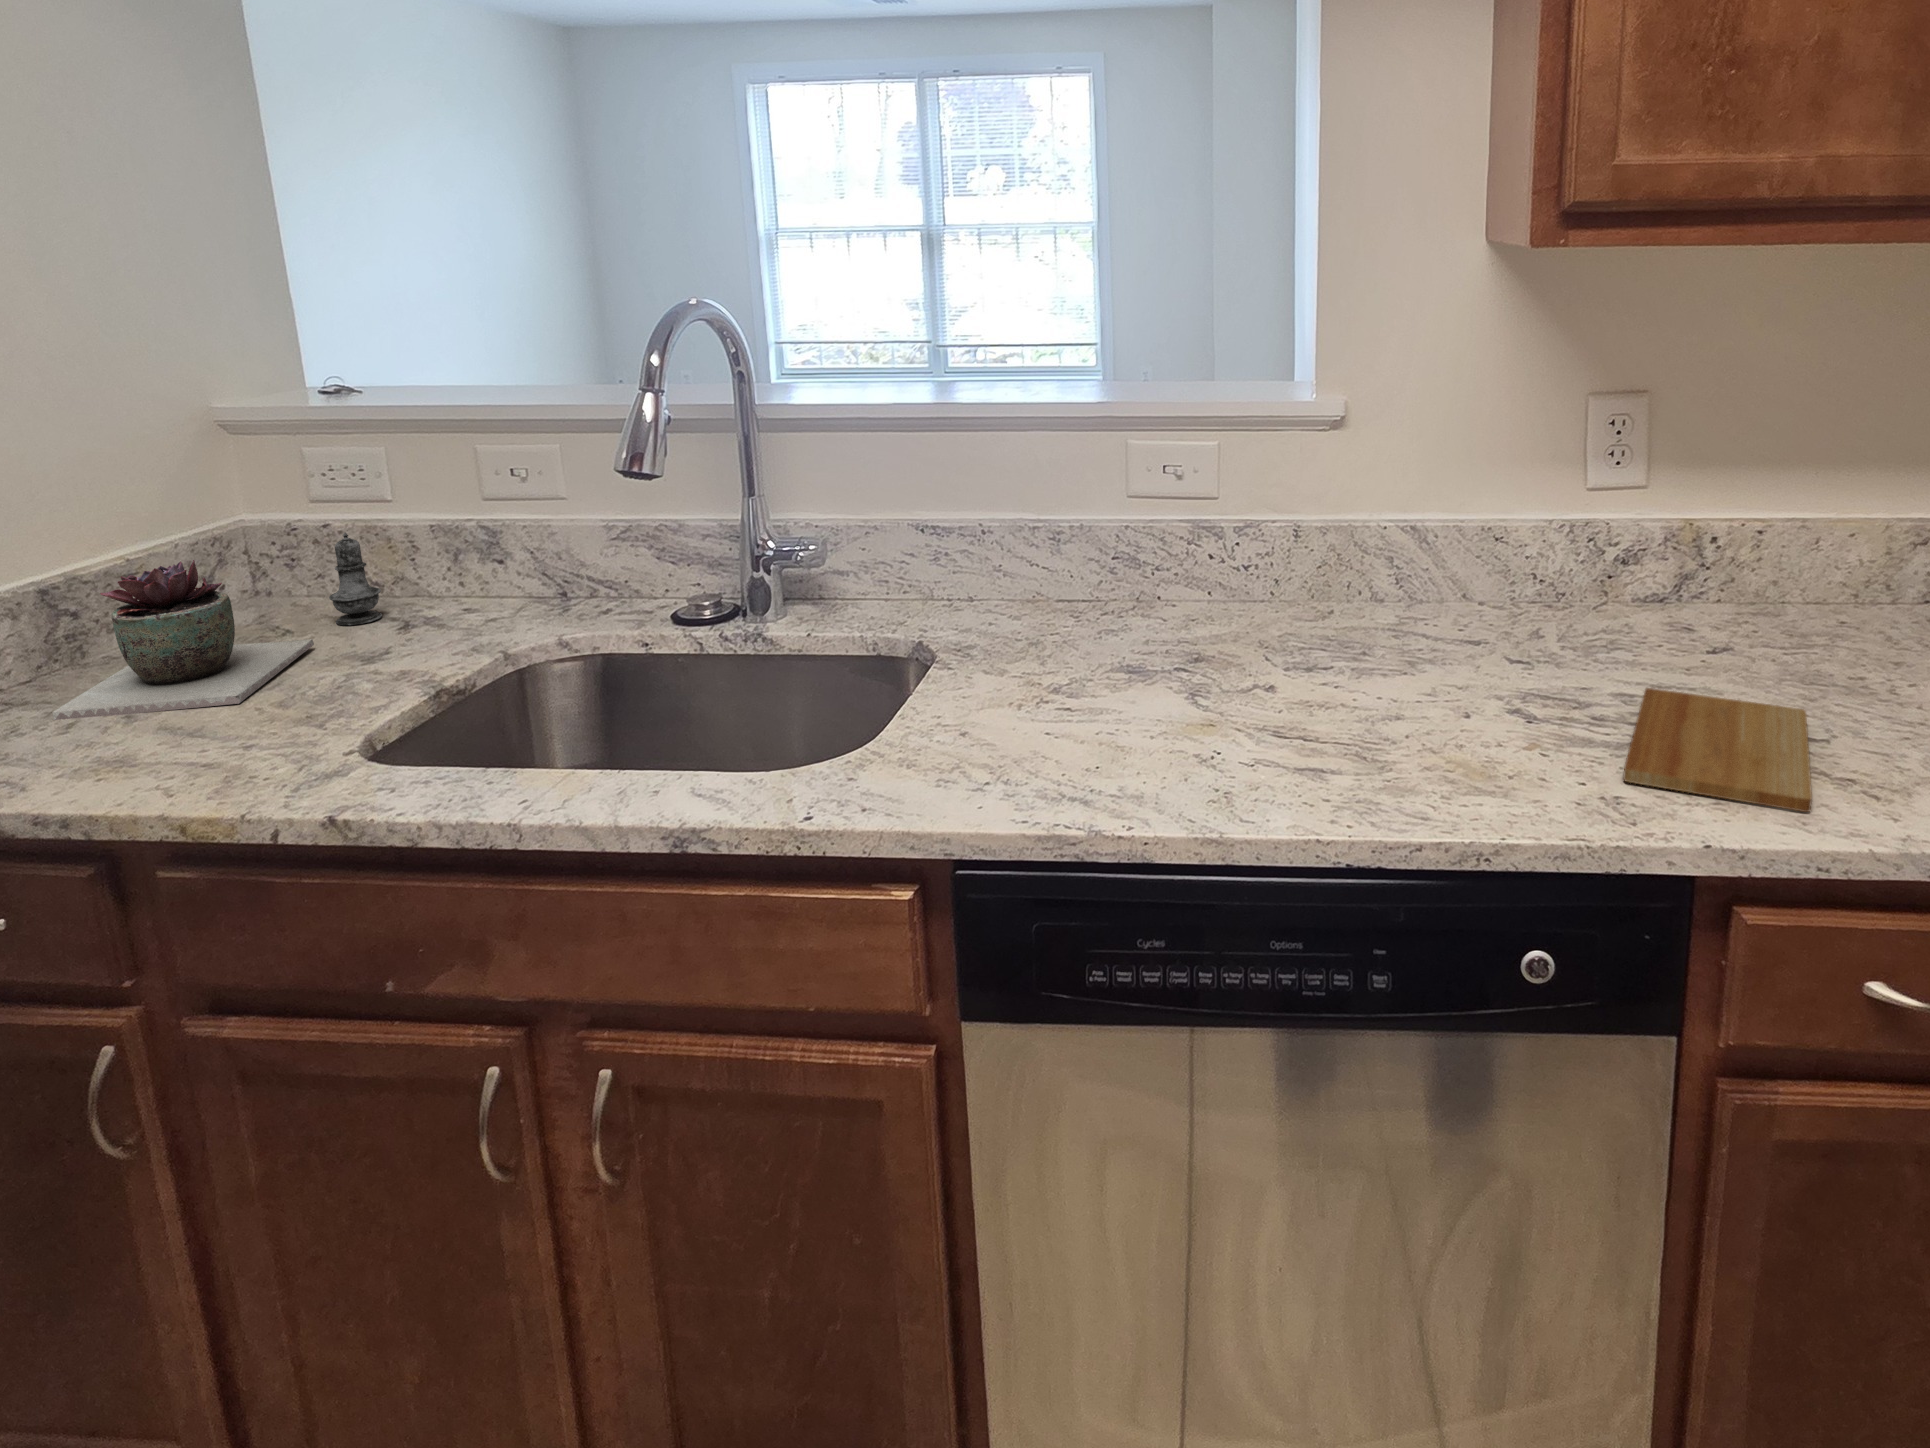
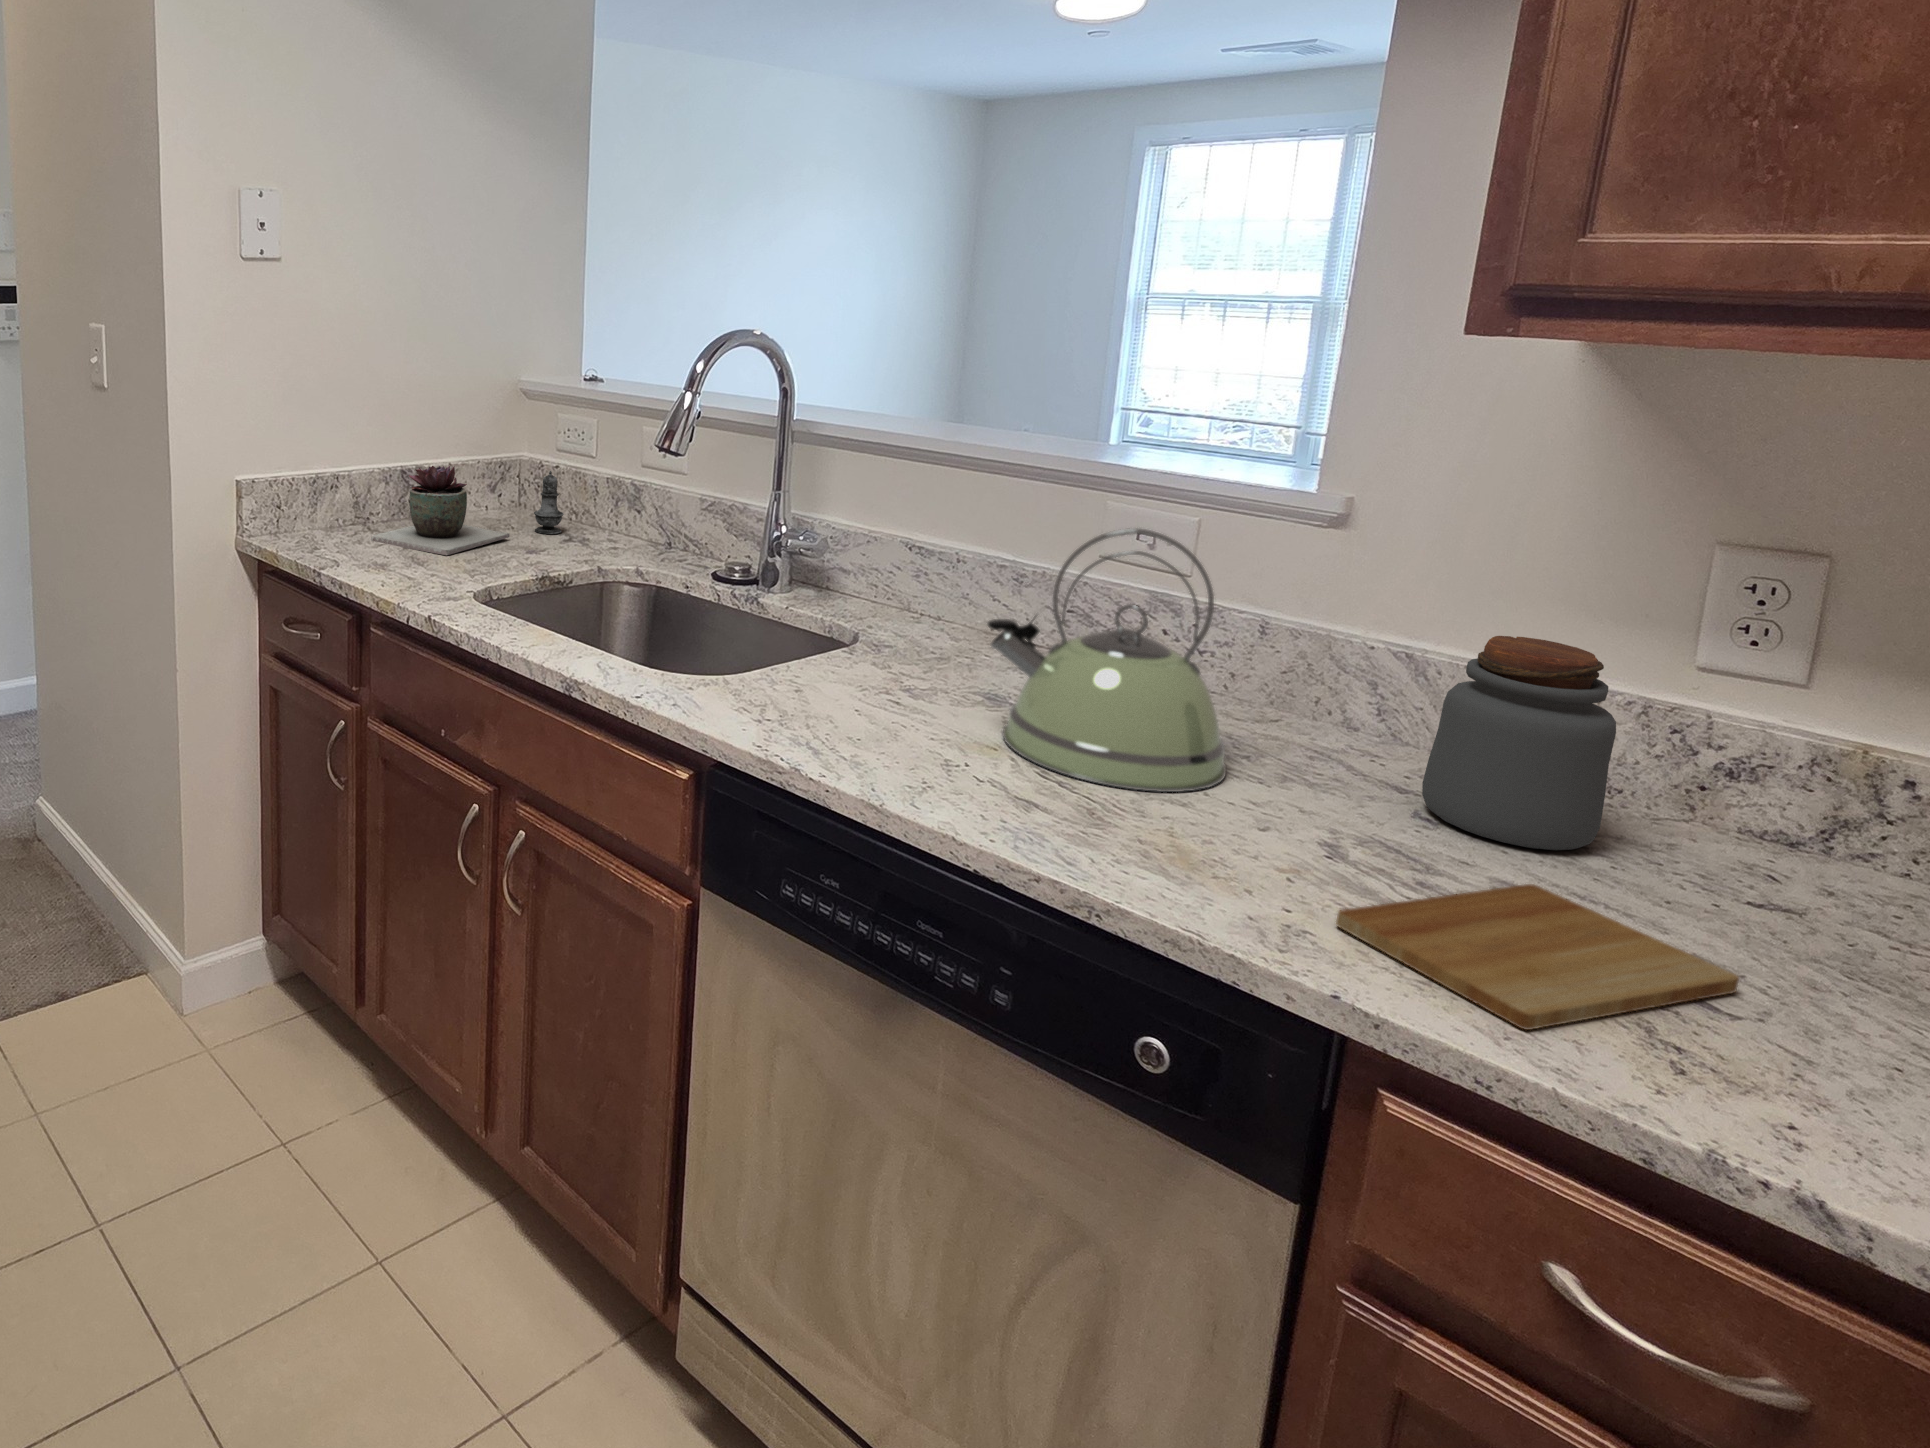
kettle: none [1159,460,1383,726] -> present [988,528,1226,792]
jar: none [1489,490,1611,661] -> present [1422,636,1616,850]

